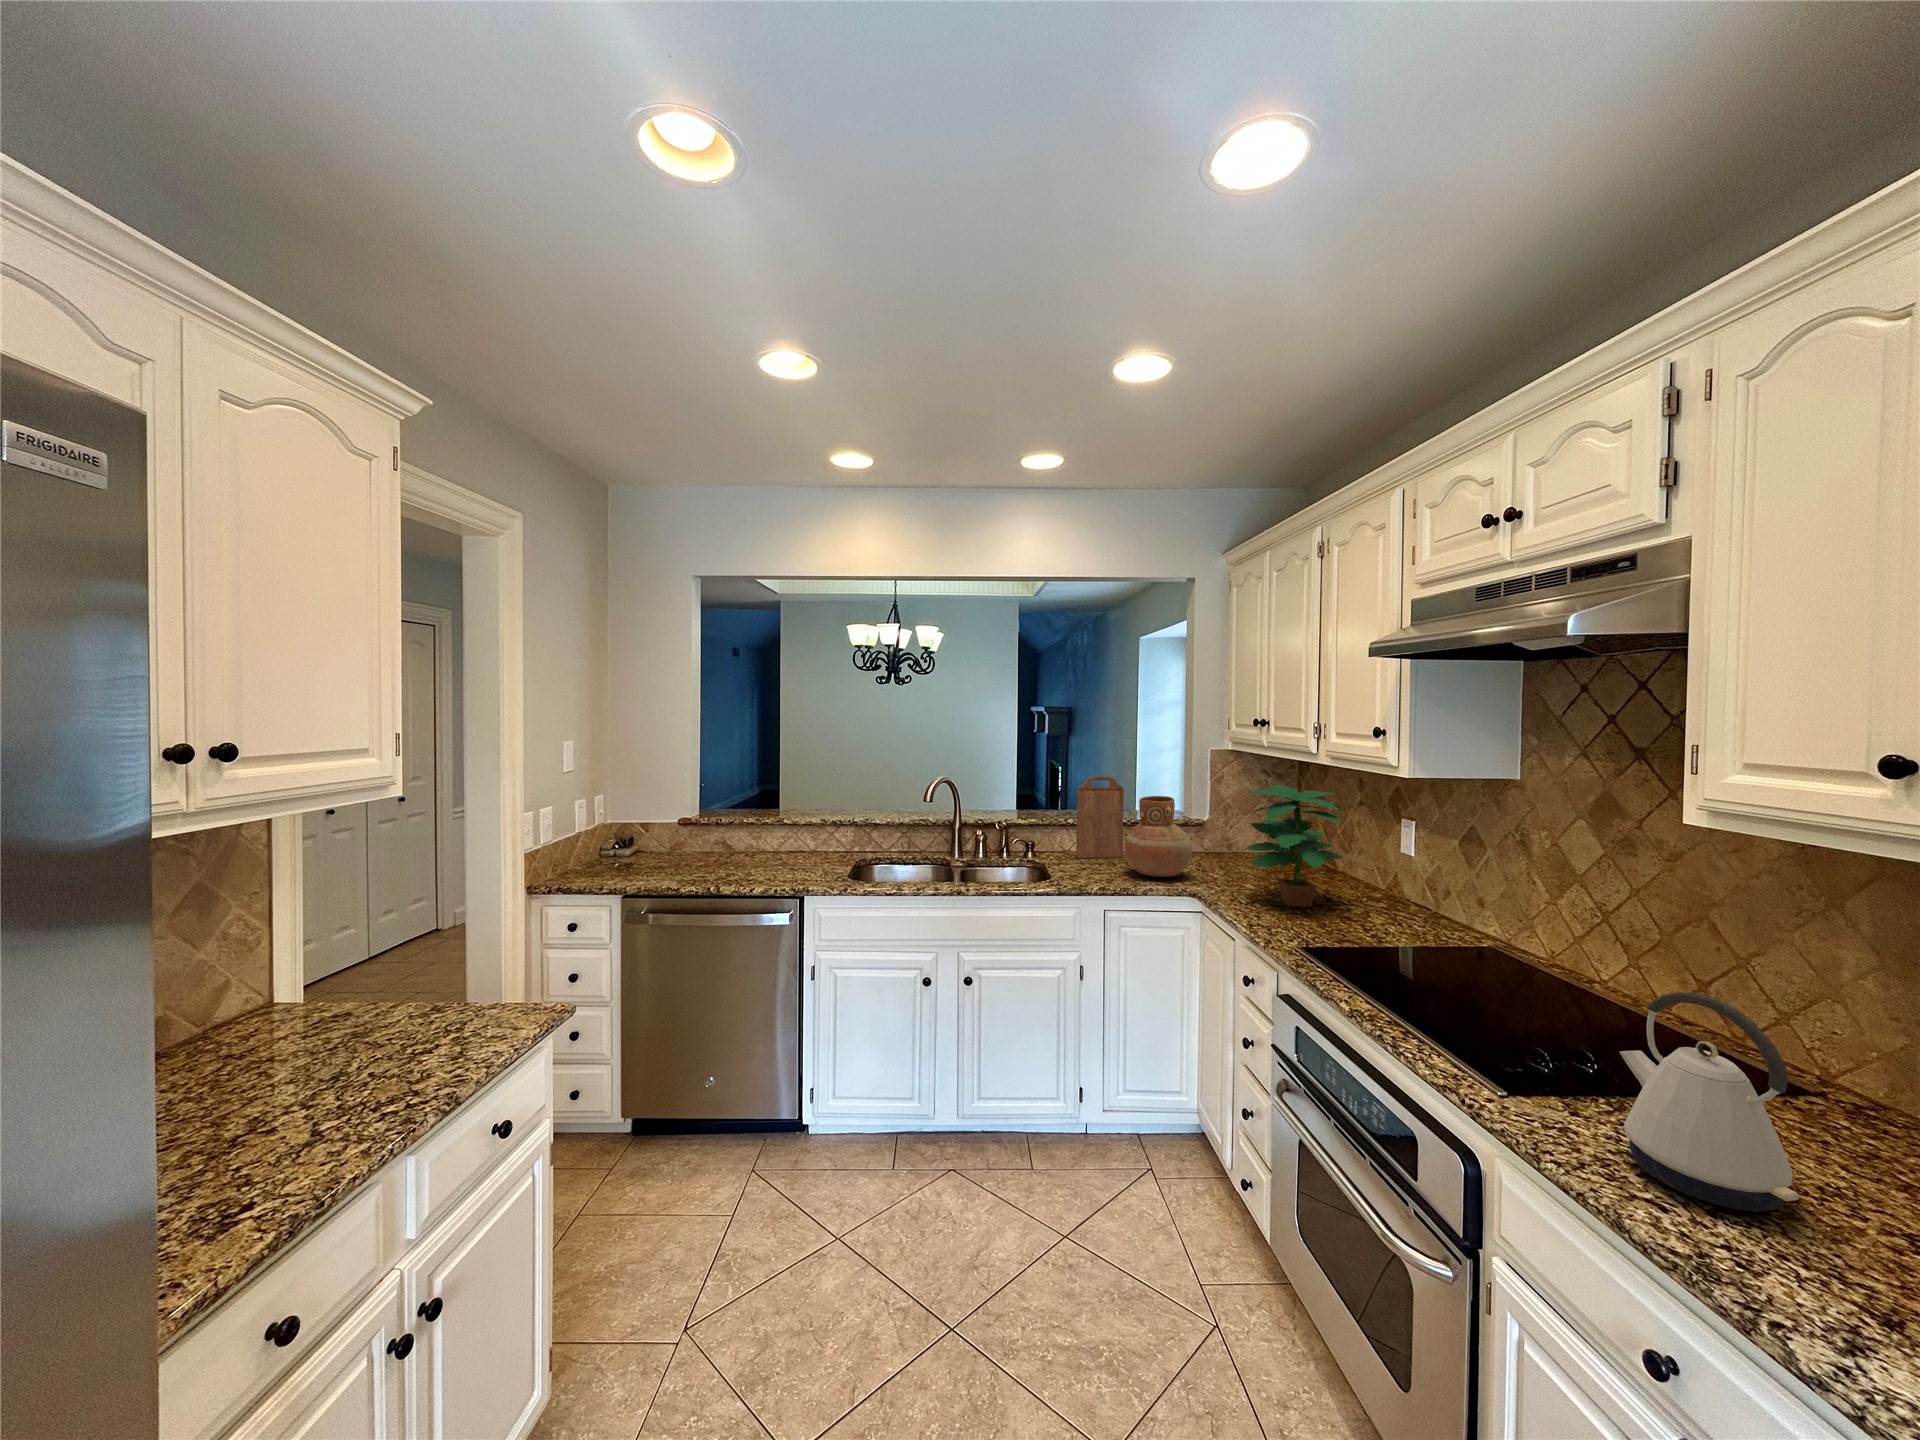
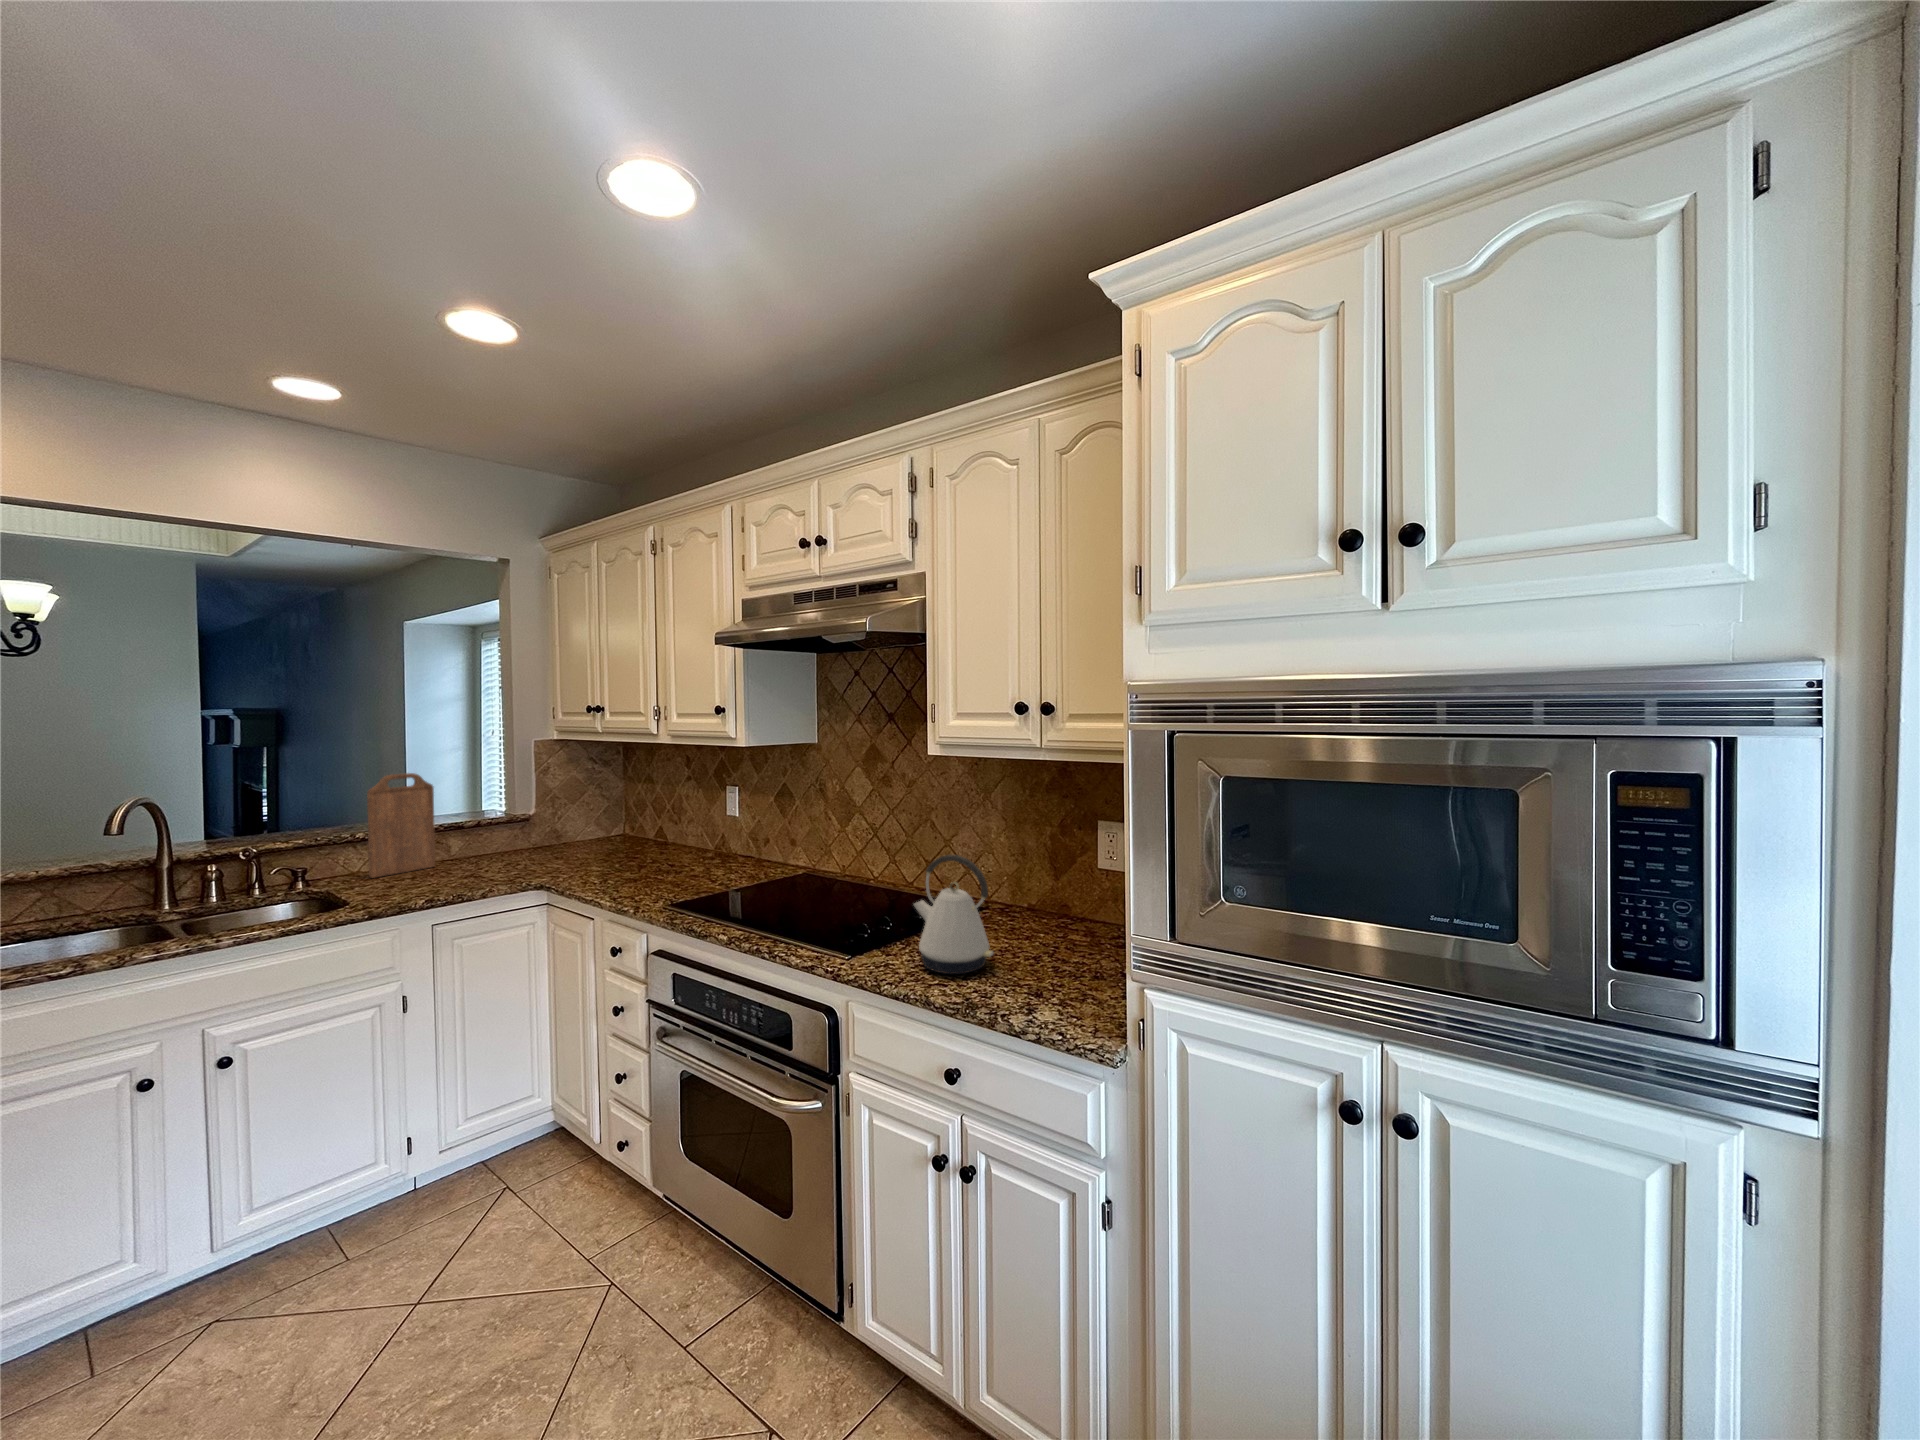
potted plant: present [1246,785,1343,907] -> none [598,765,693,877]
vase: present [1125,796,1192,877] -> none [448,788,532,879]

